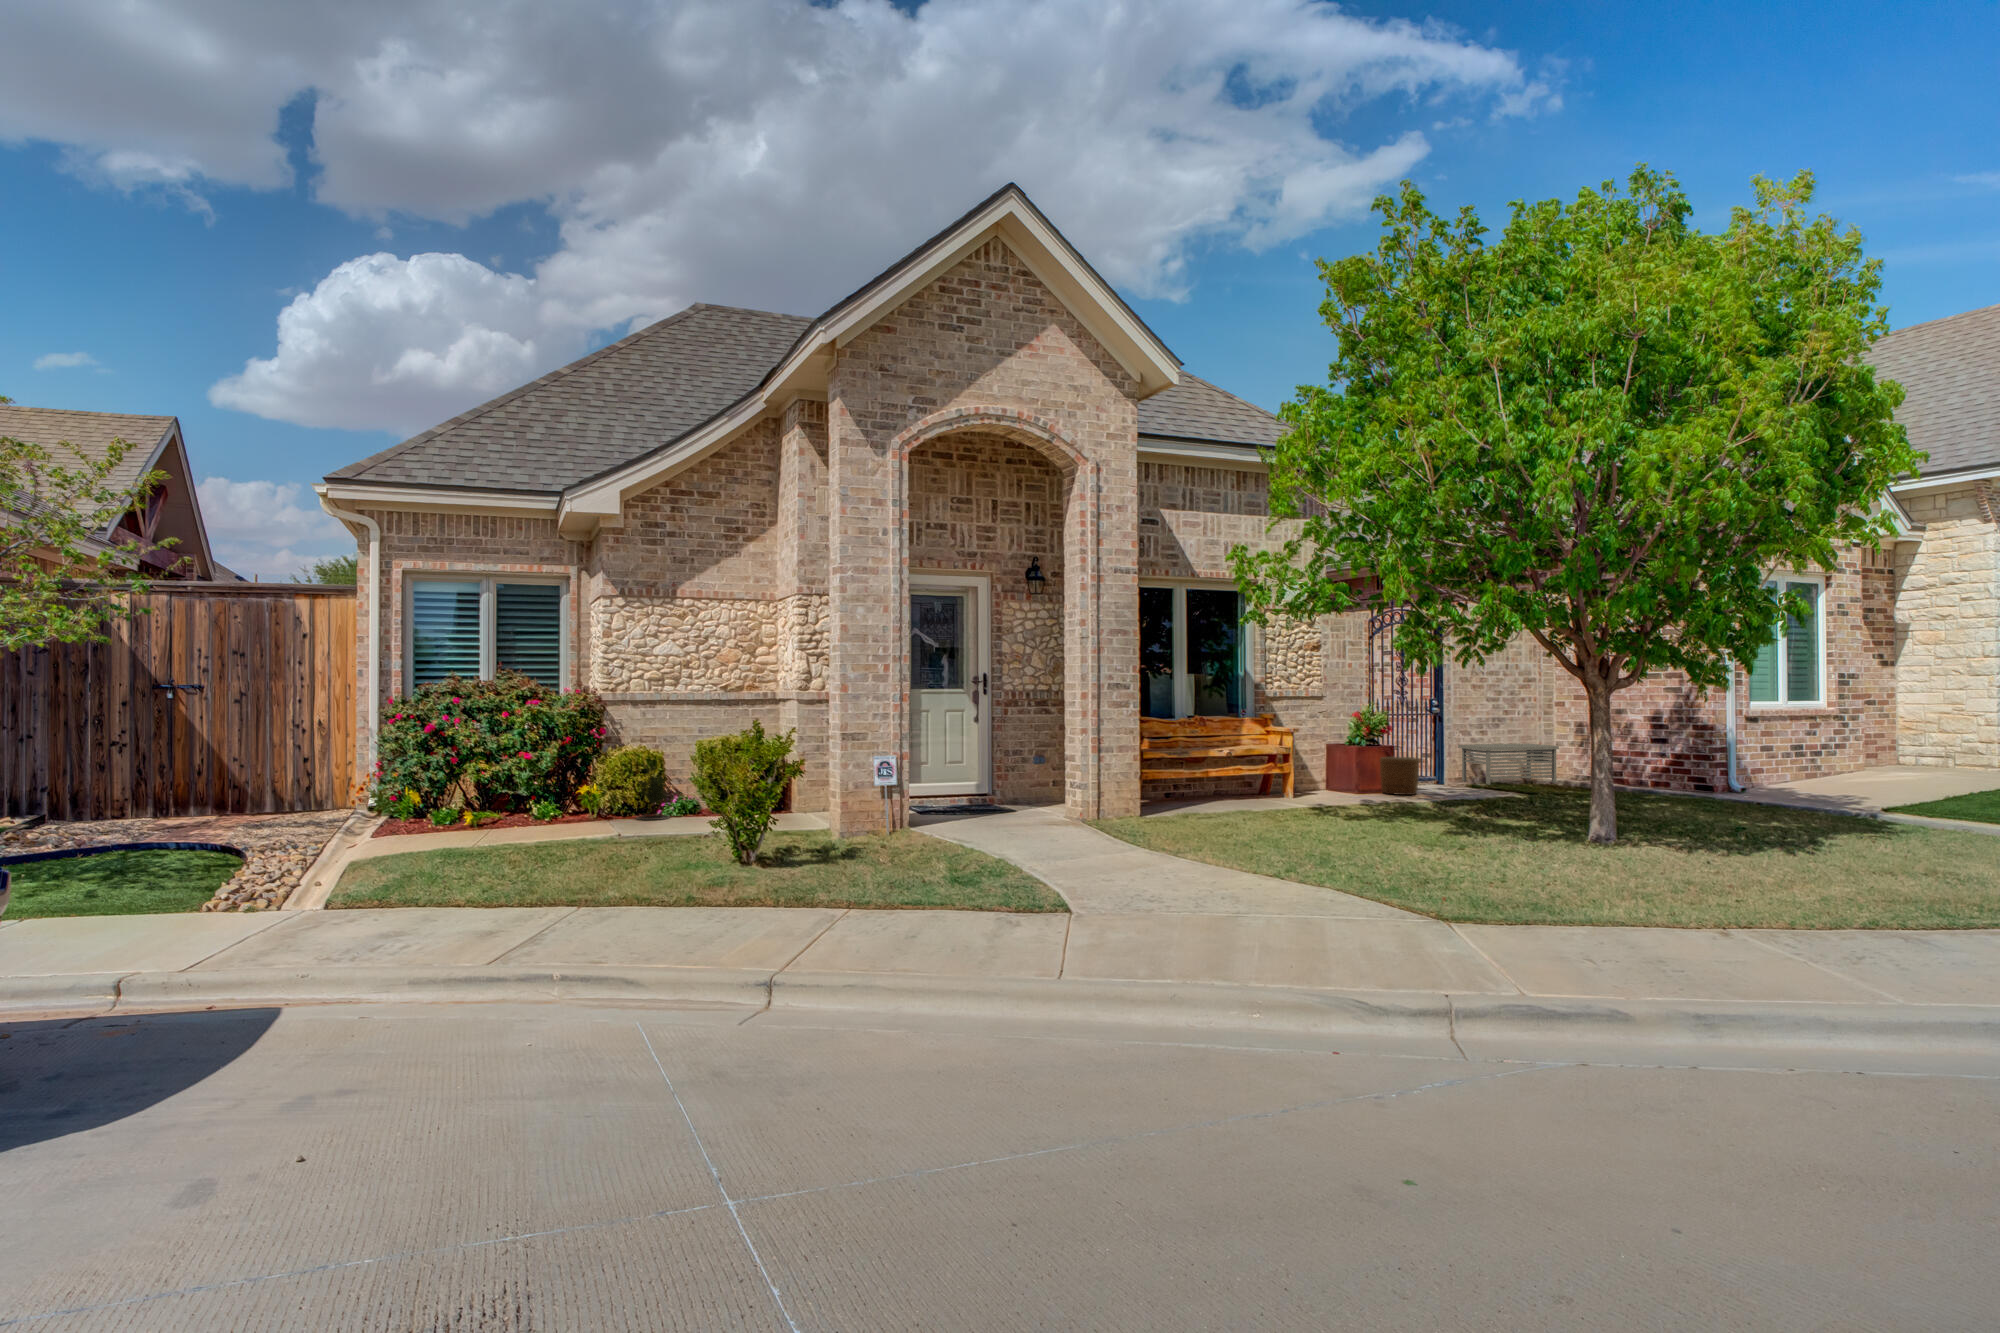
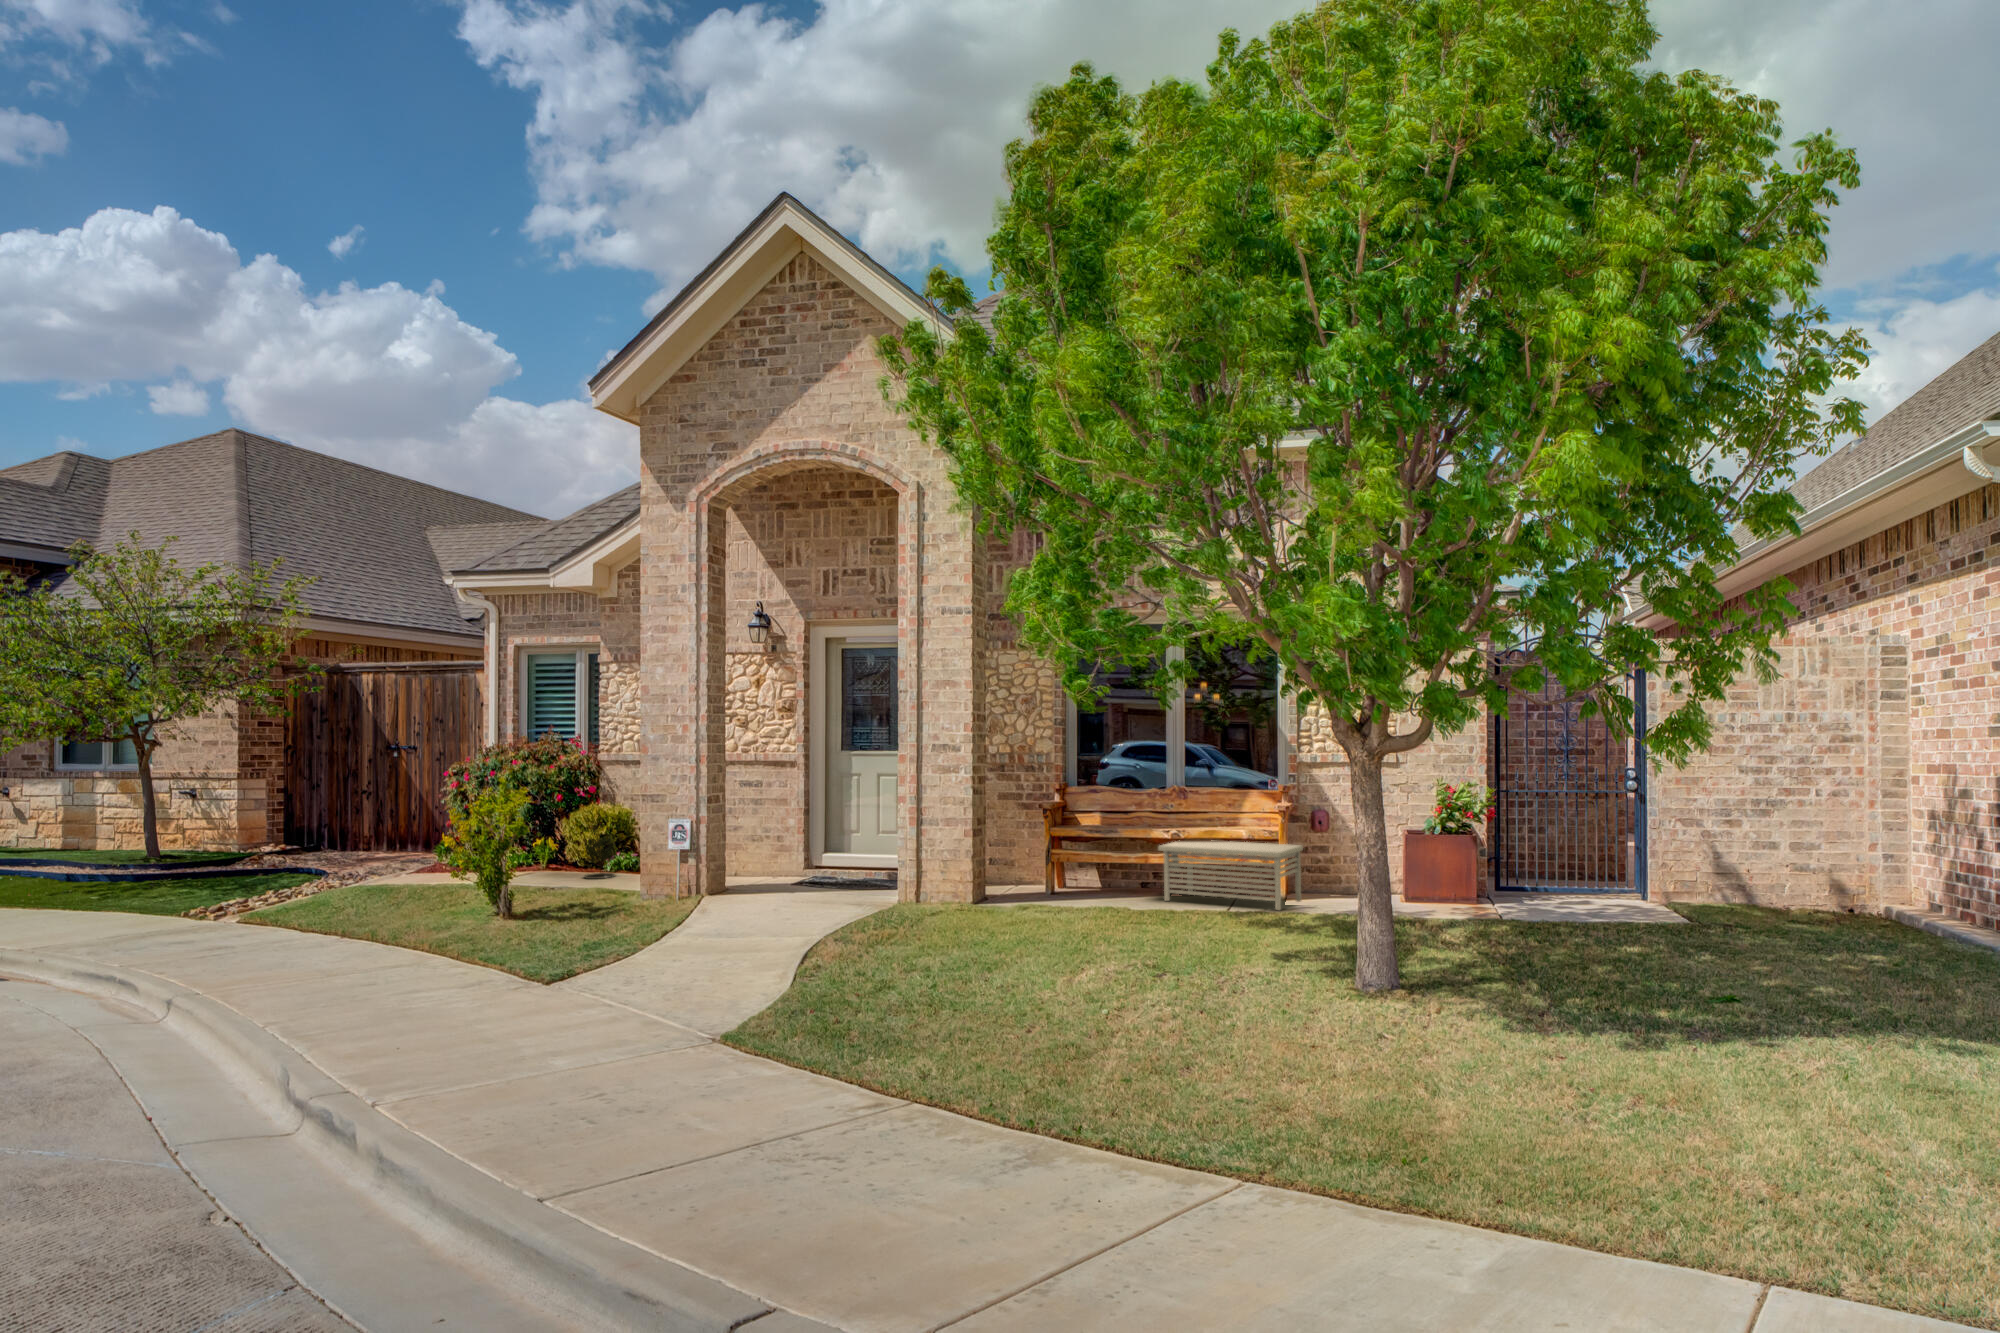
storage bench: present [1458,744,1559,785] -> present [1158,842,1303,910]
woven basket: present [1380,757,1420,795] -> none [1437,857,1498,919]

